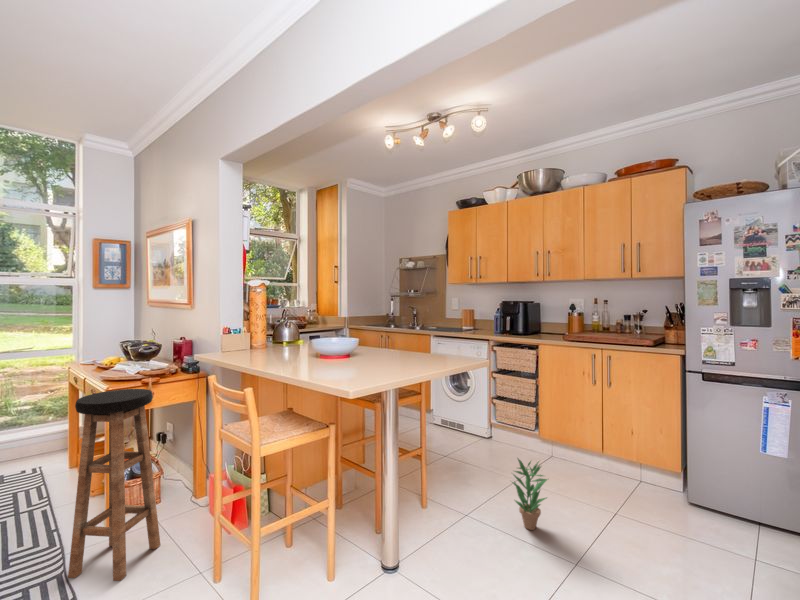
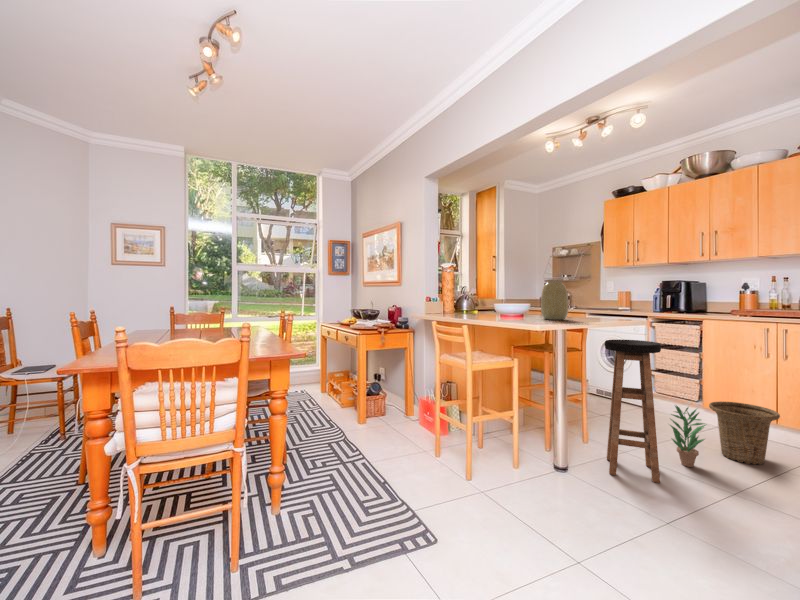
vase: none [367,310,400,365] -> present [541,279,568,320]
bar stool: present [68,389,160,581] -> present [605,340,661,483]
basket: none [548,438,610,511] -> present [709,402,780,465]

